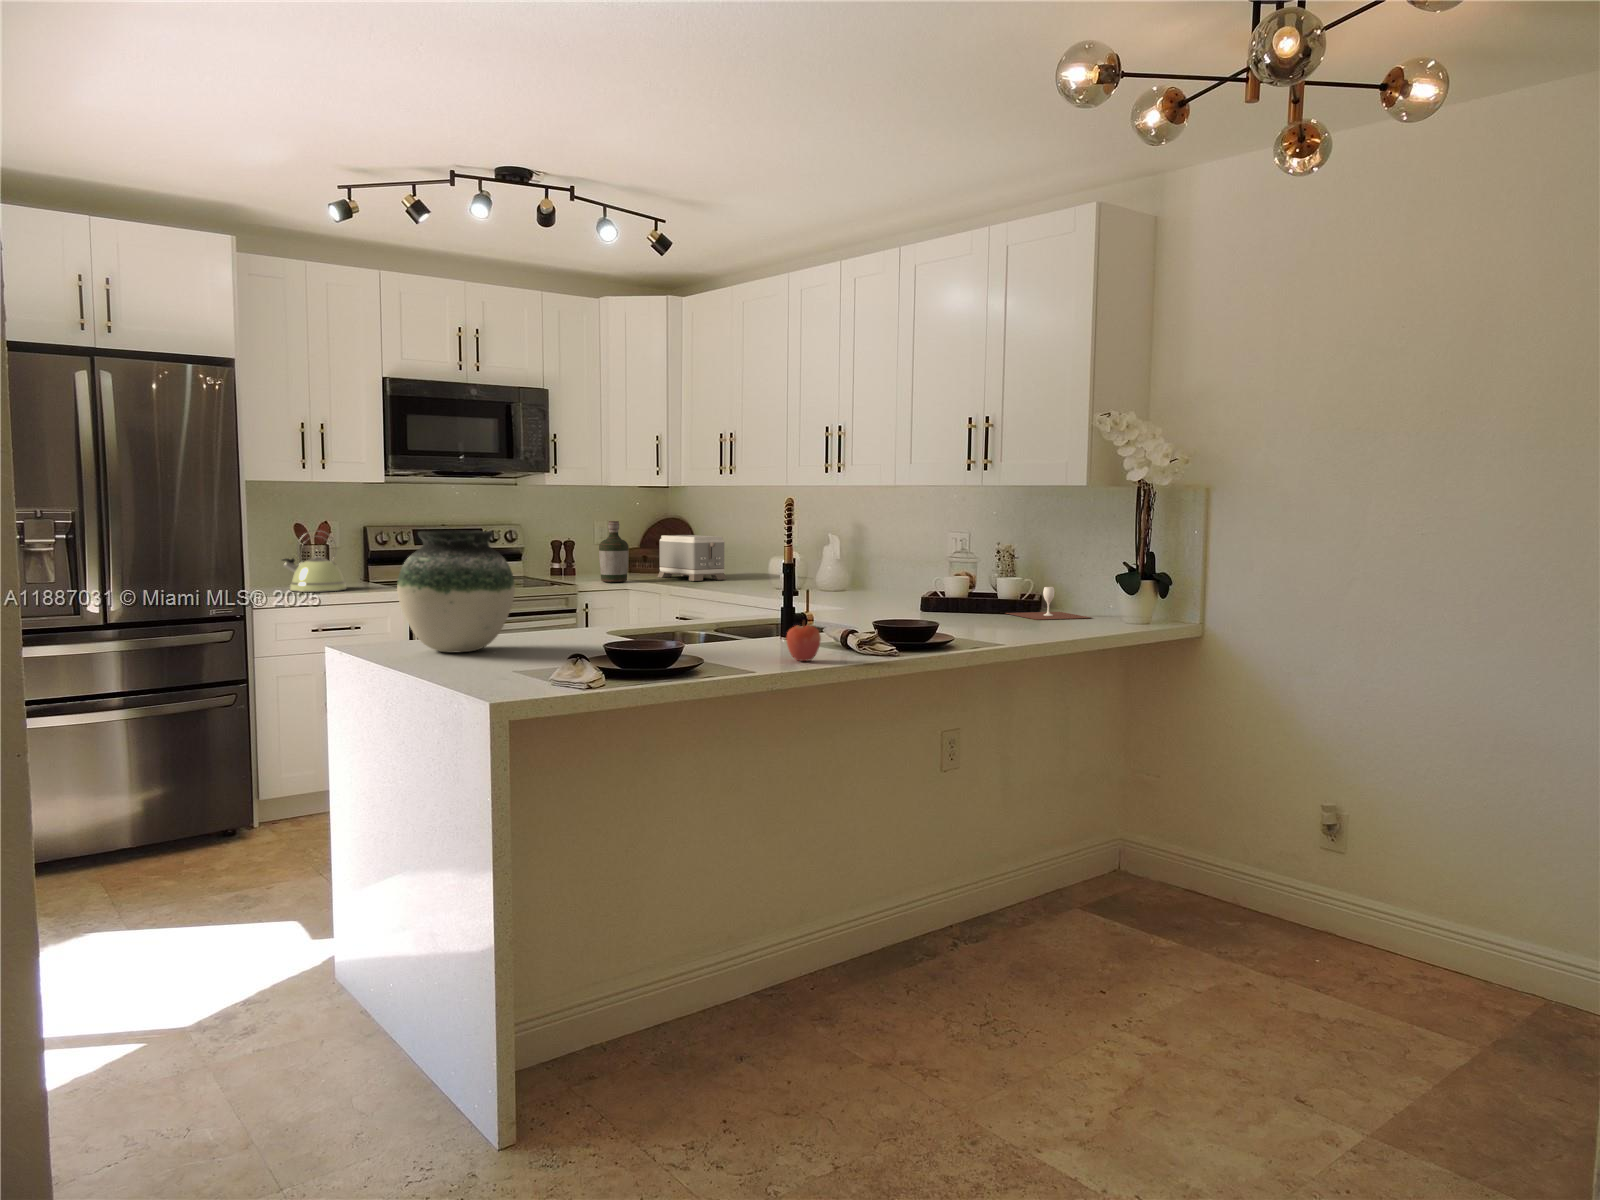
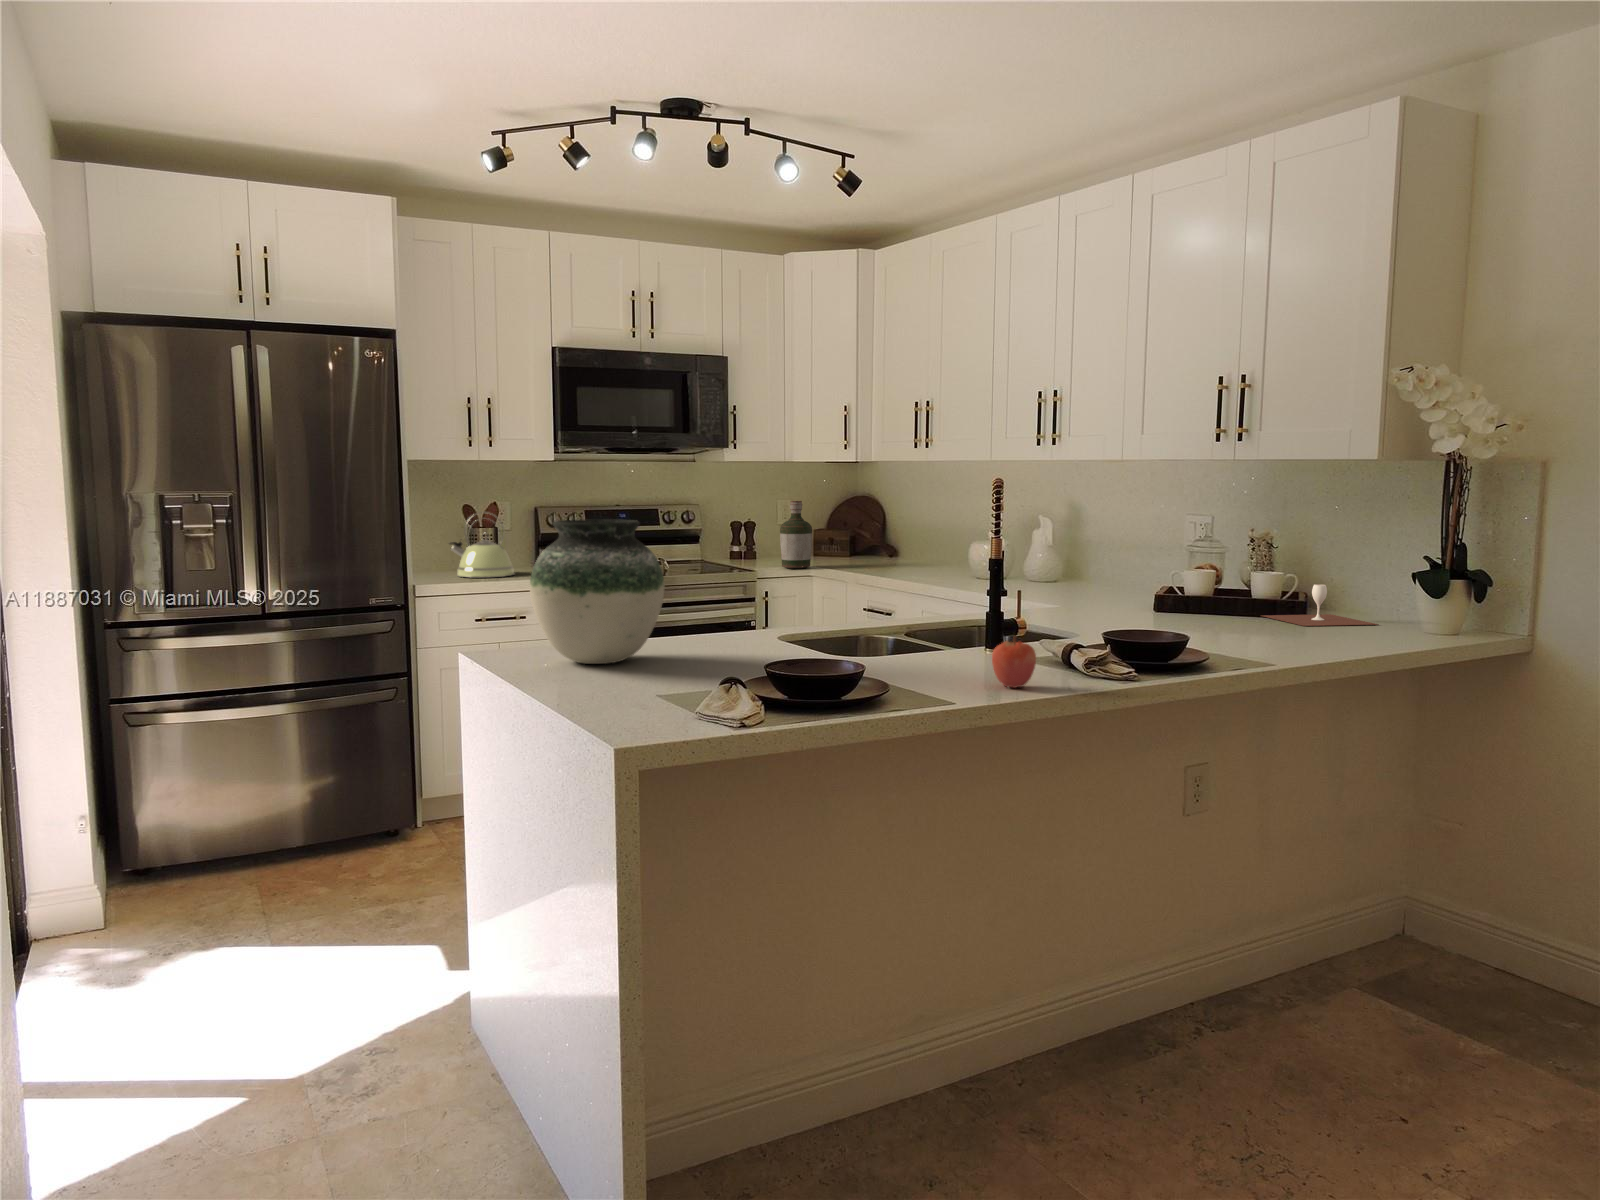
toaster: present [657,535,726,581] -> none [844,516,921,567]

